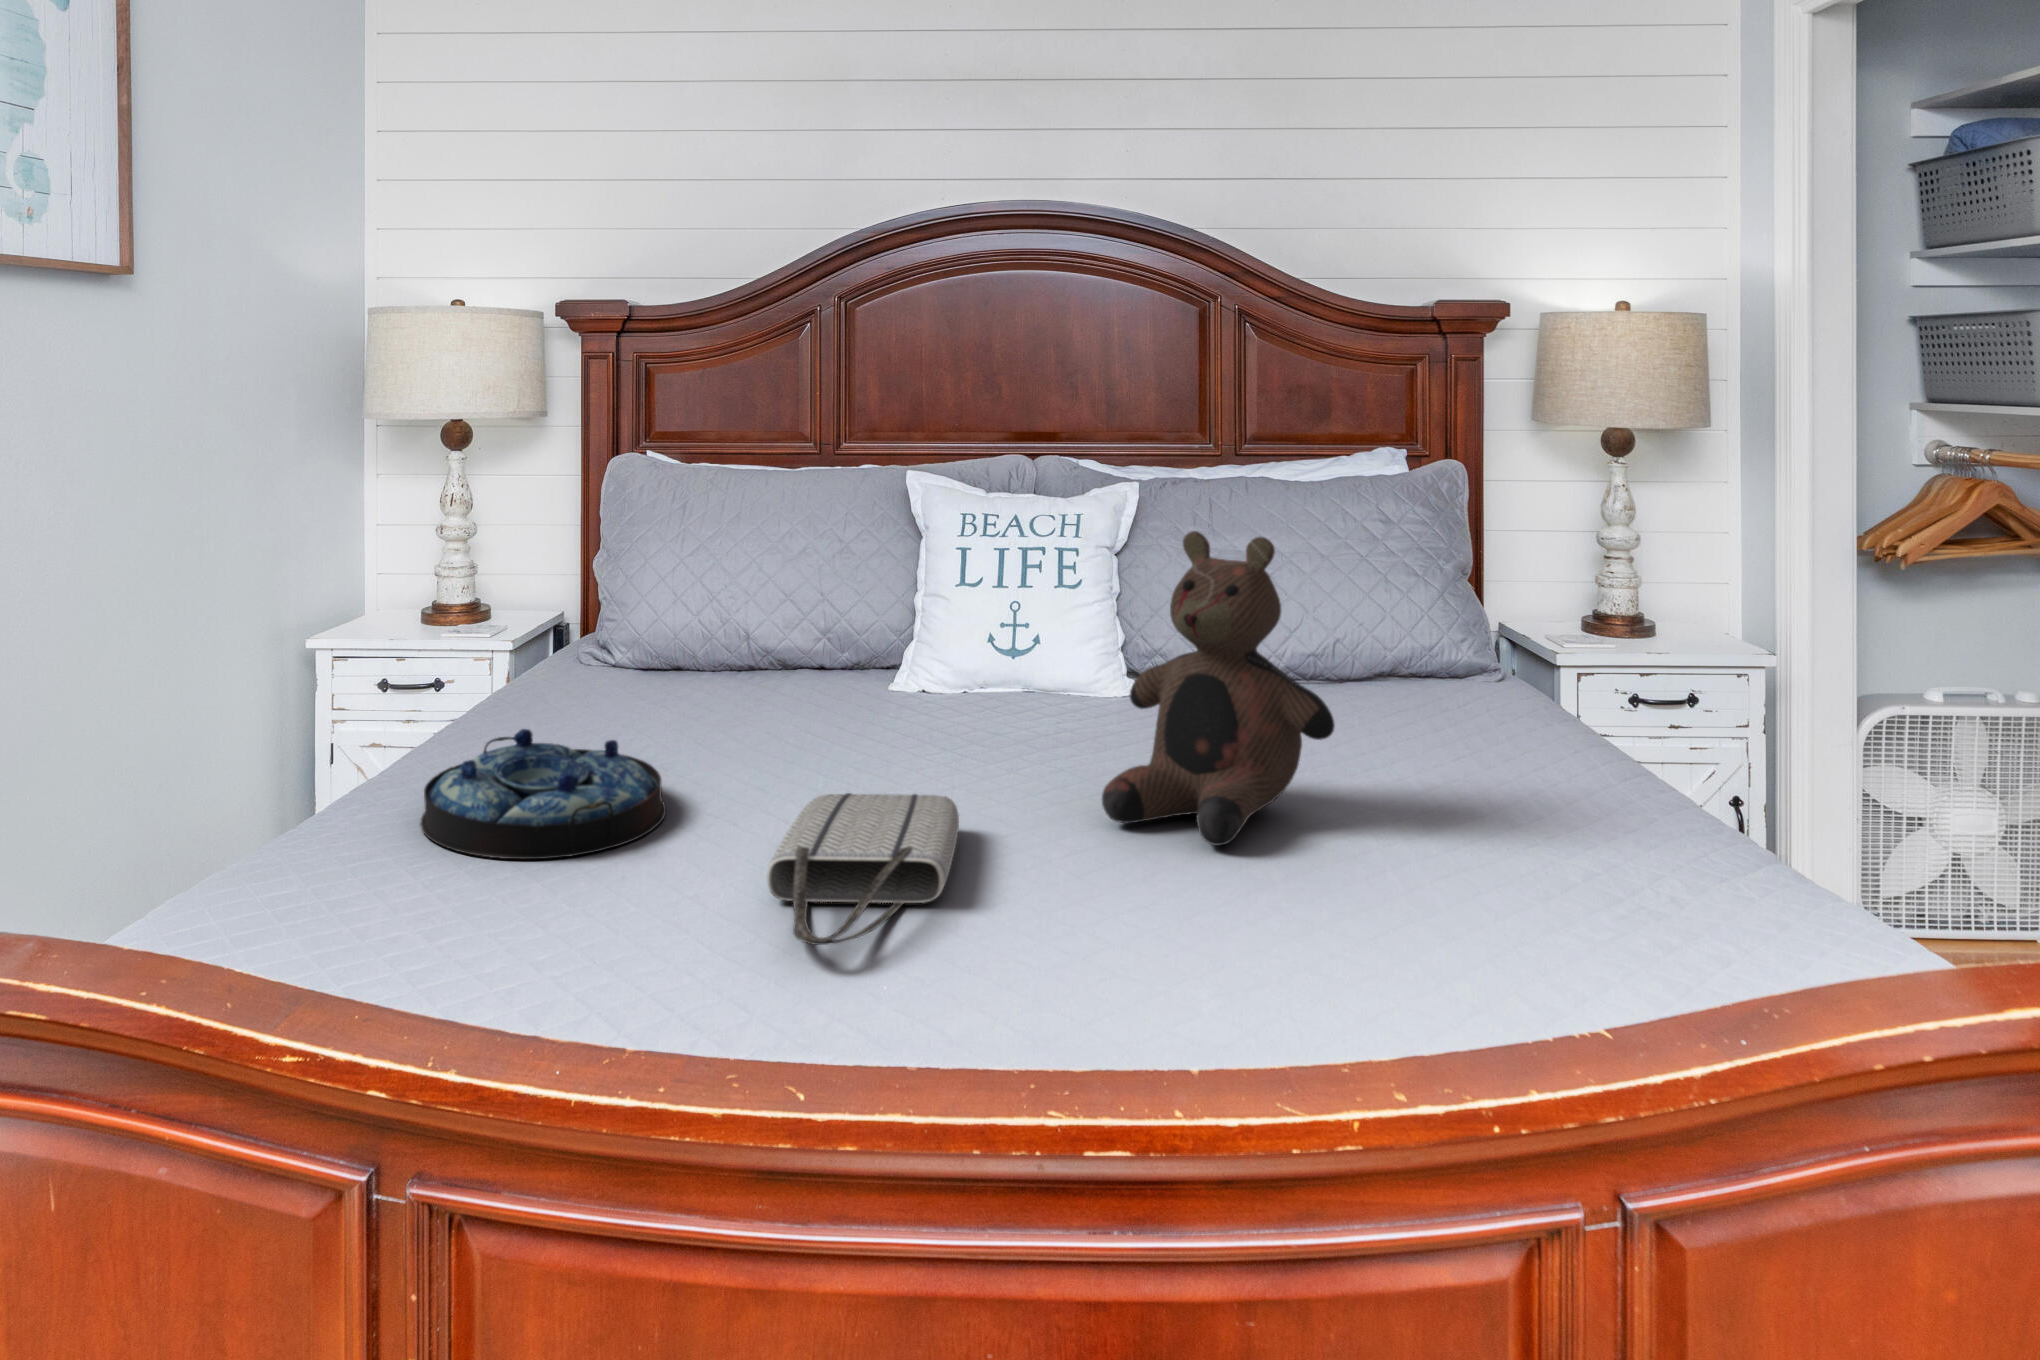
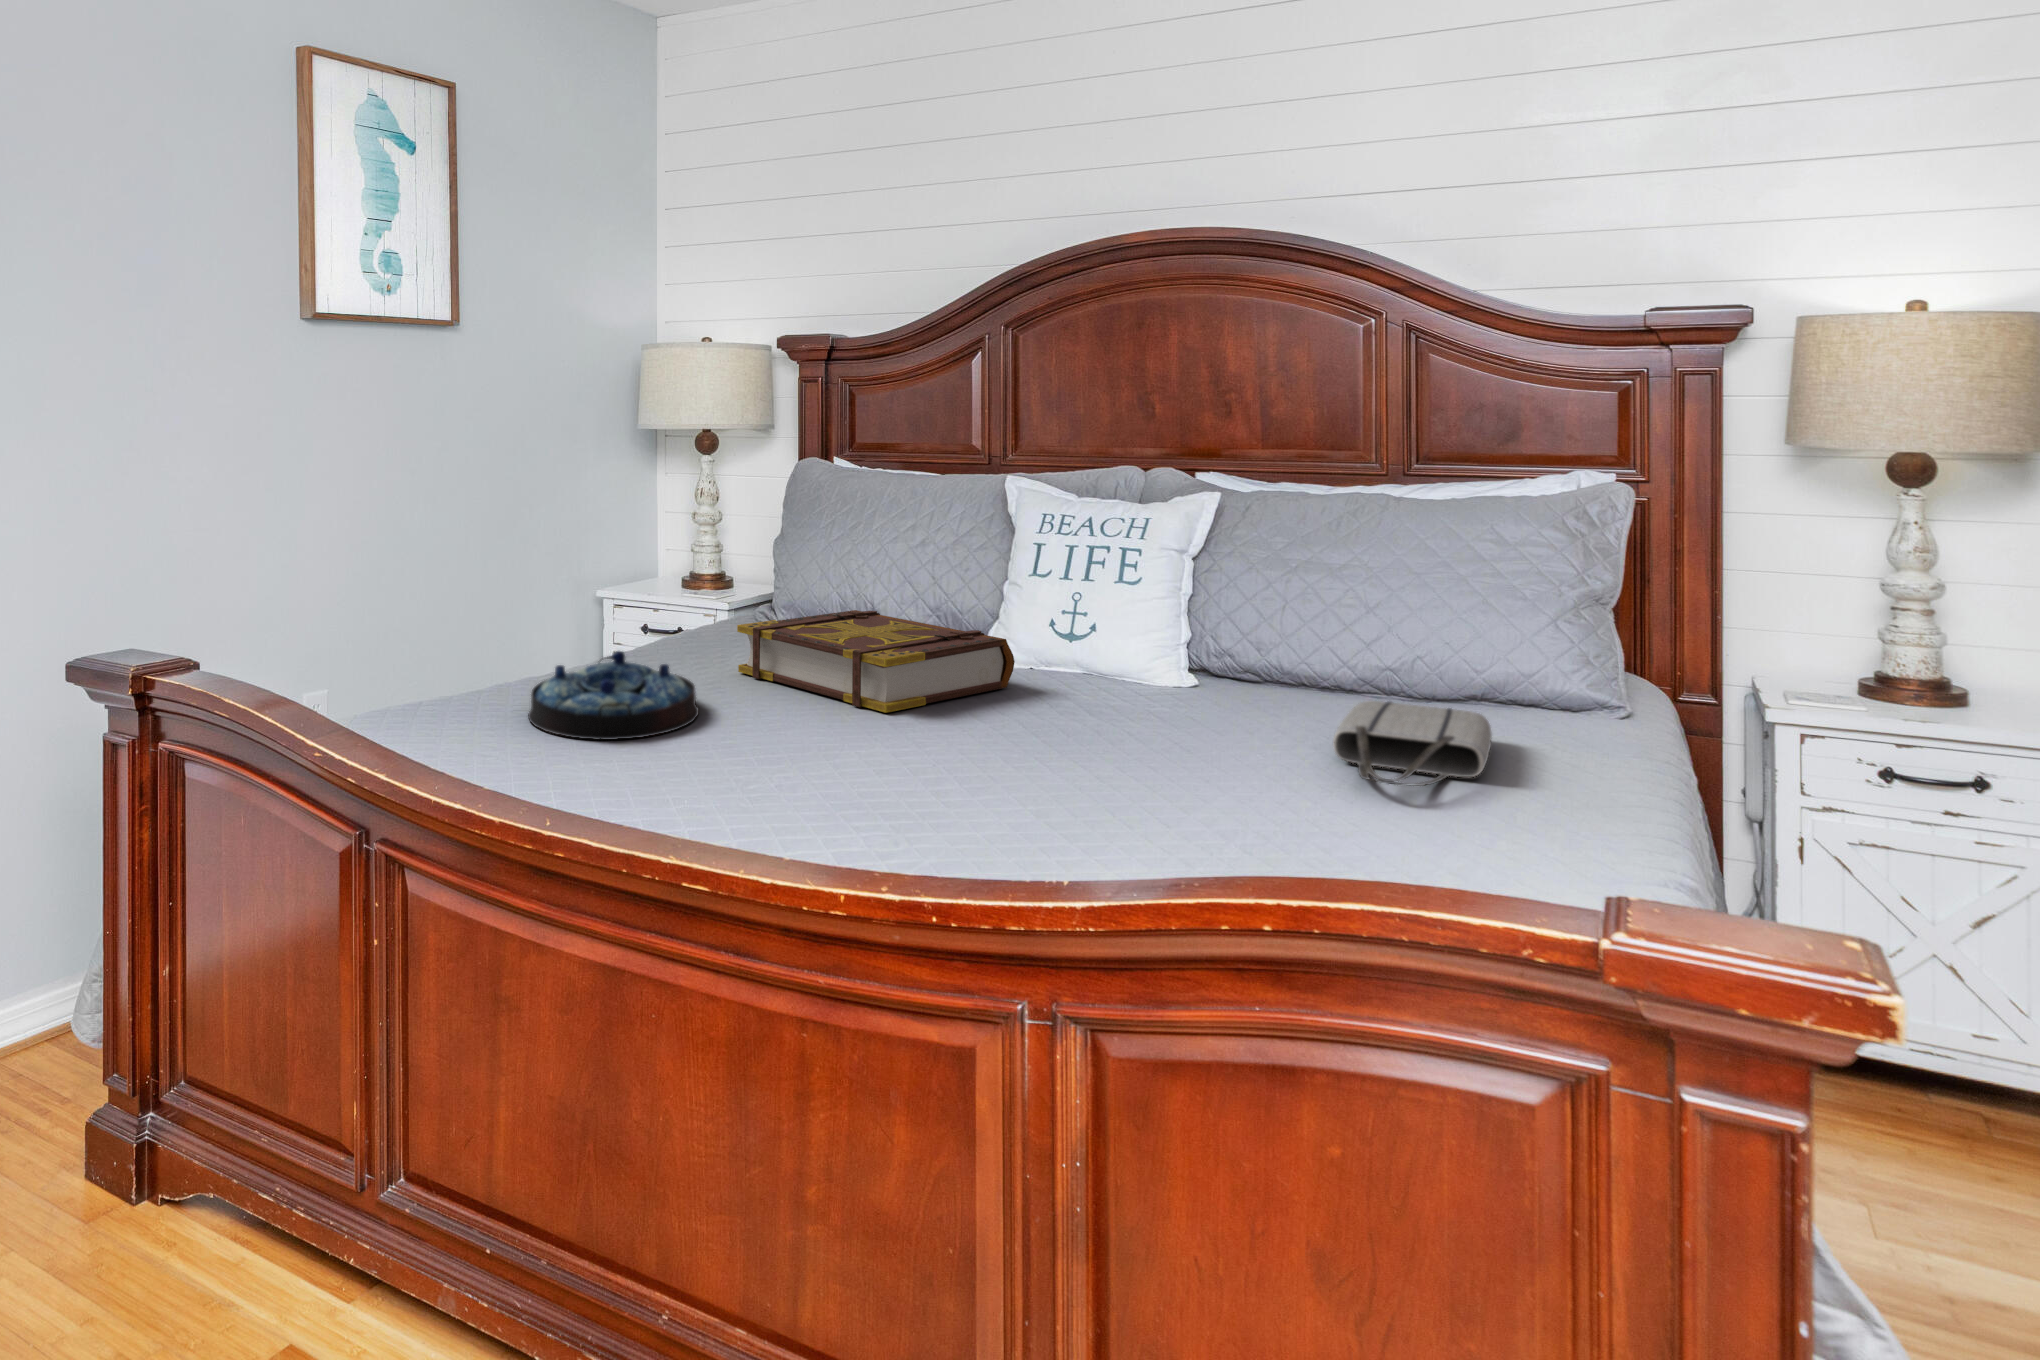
teddy bear: present [1102,531,1335,845] -> none [1007,525,1222,808]
book: none [642,640,976,765] -> present [737,610,1015,713]
tote bag: present [767,793,959,945] -> present [1333,701,1492,786]

